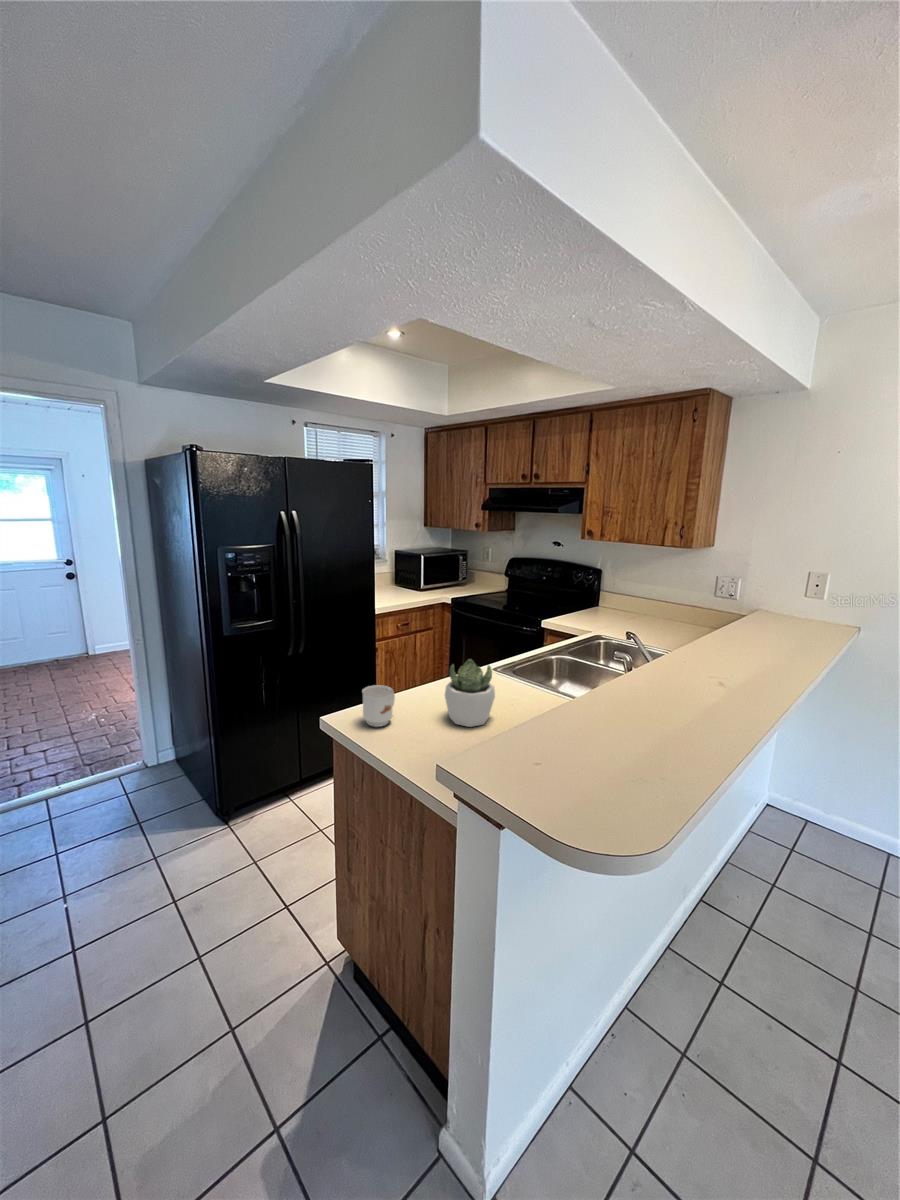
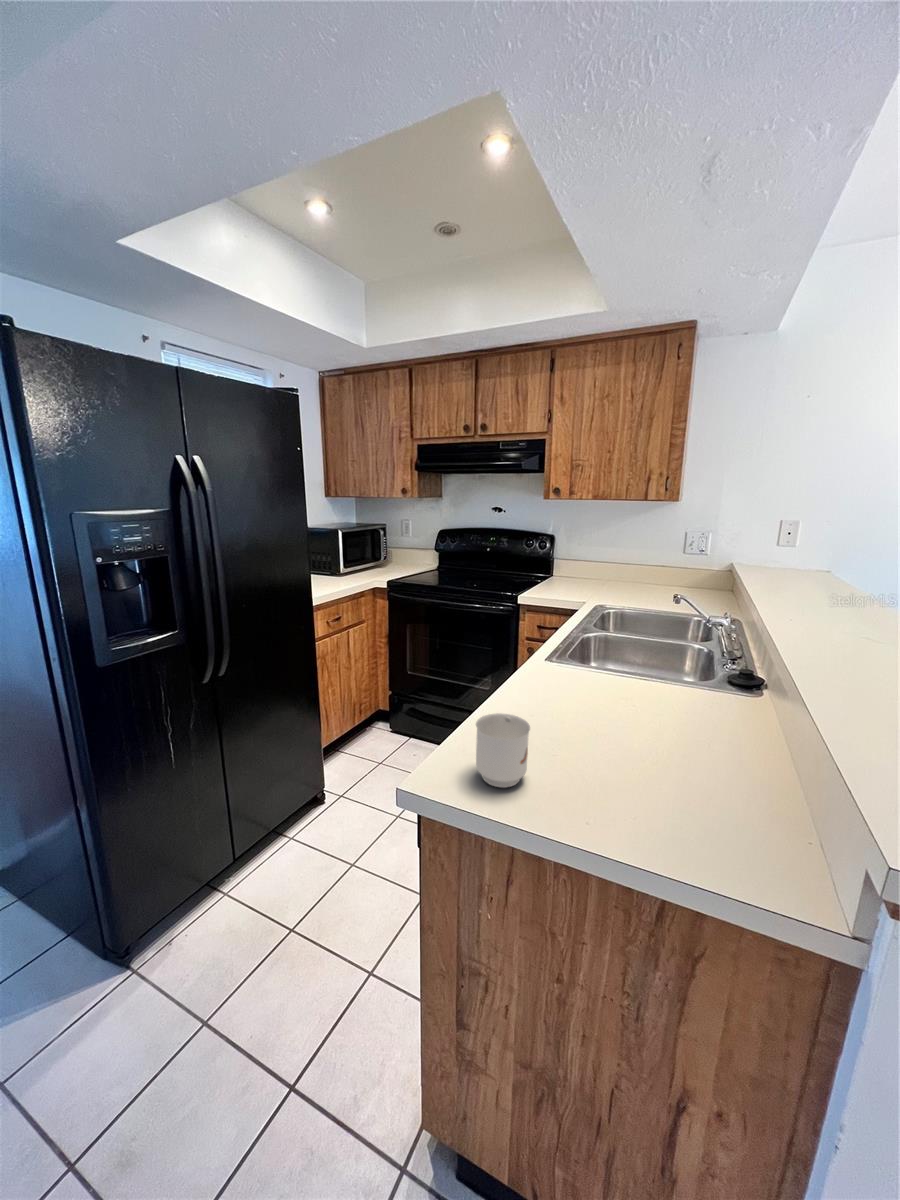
succulent plant: present [445,659,495,727] -> none [581,650,663,754]

